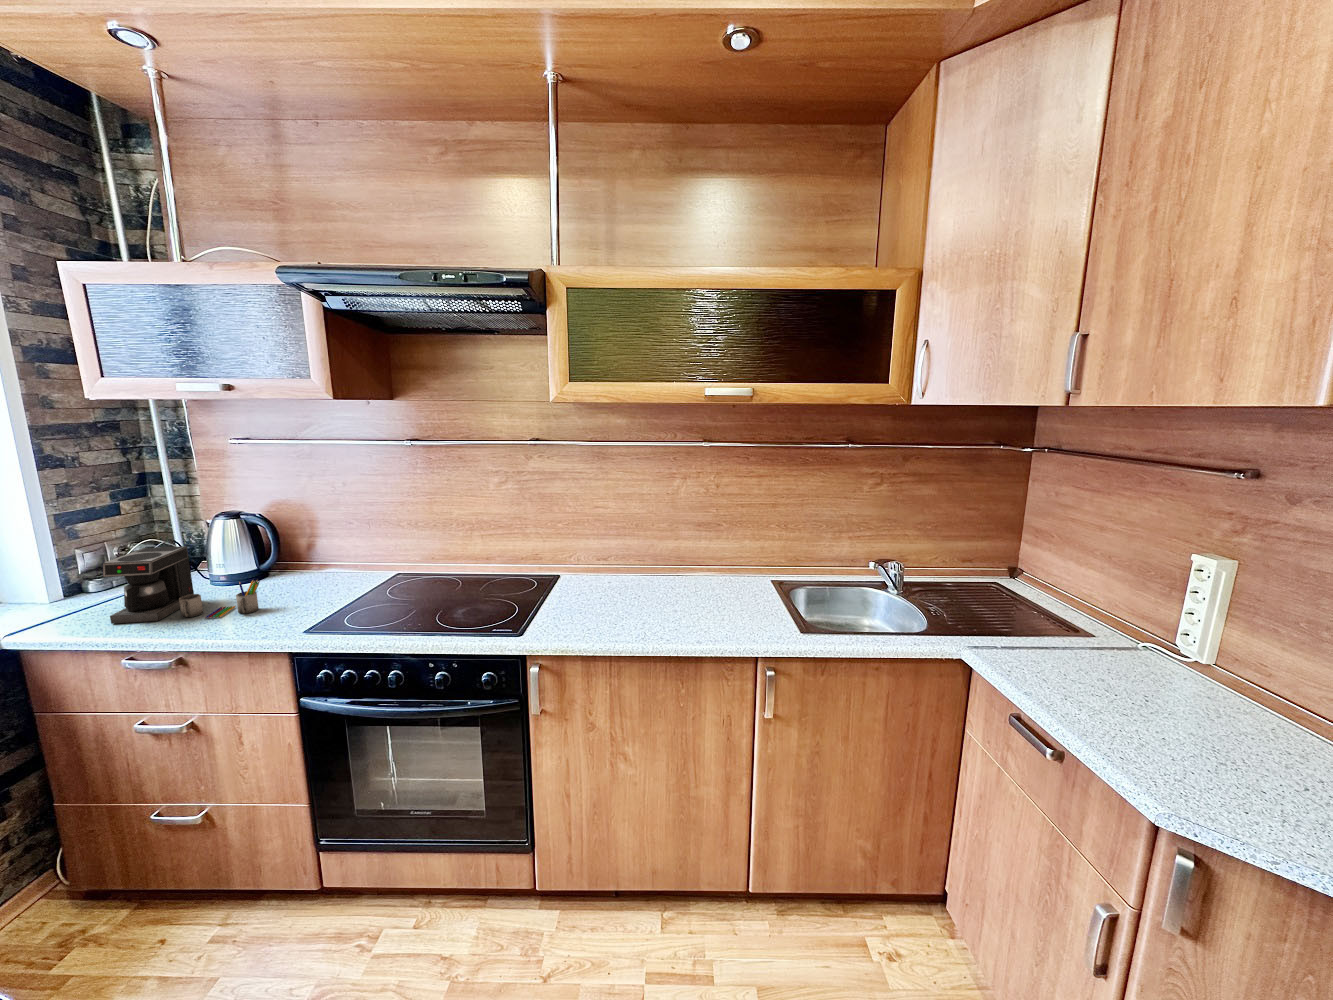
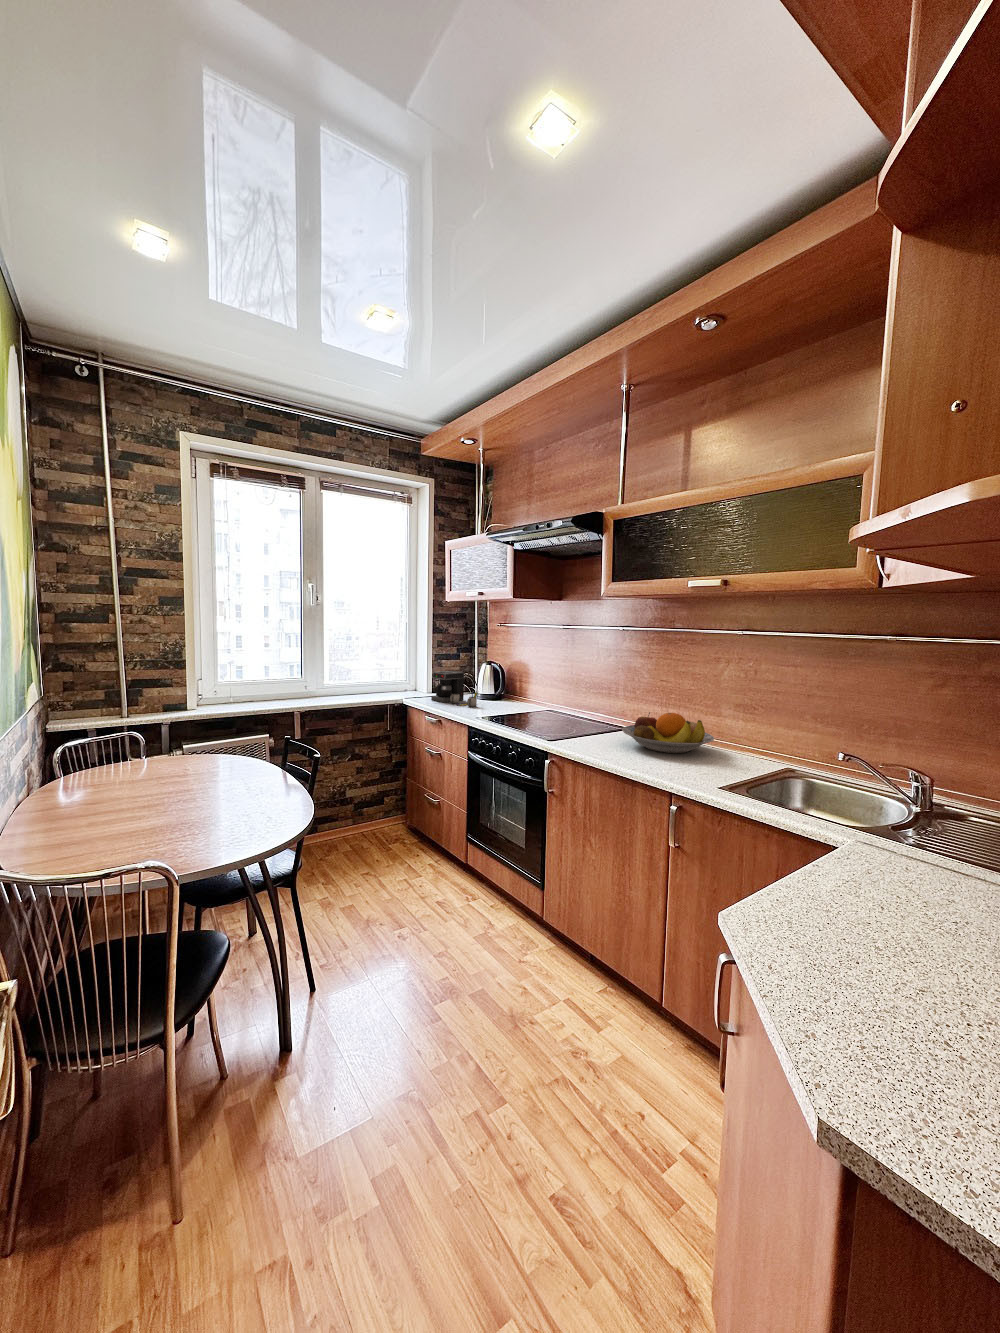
fruit bowl: none [601,551,710,606] -> present [622,712,714,753]

